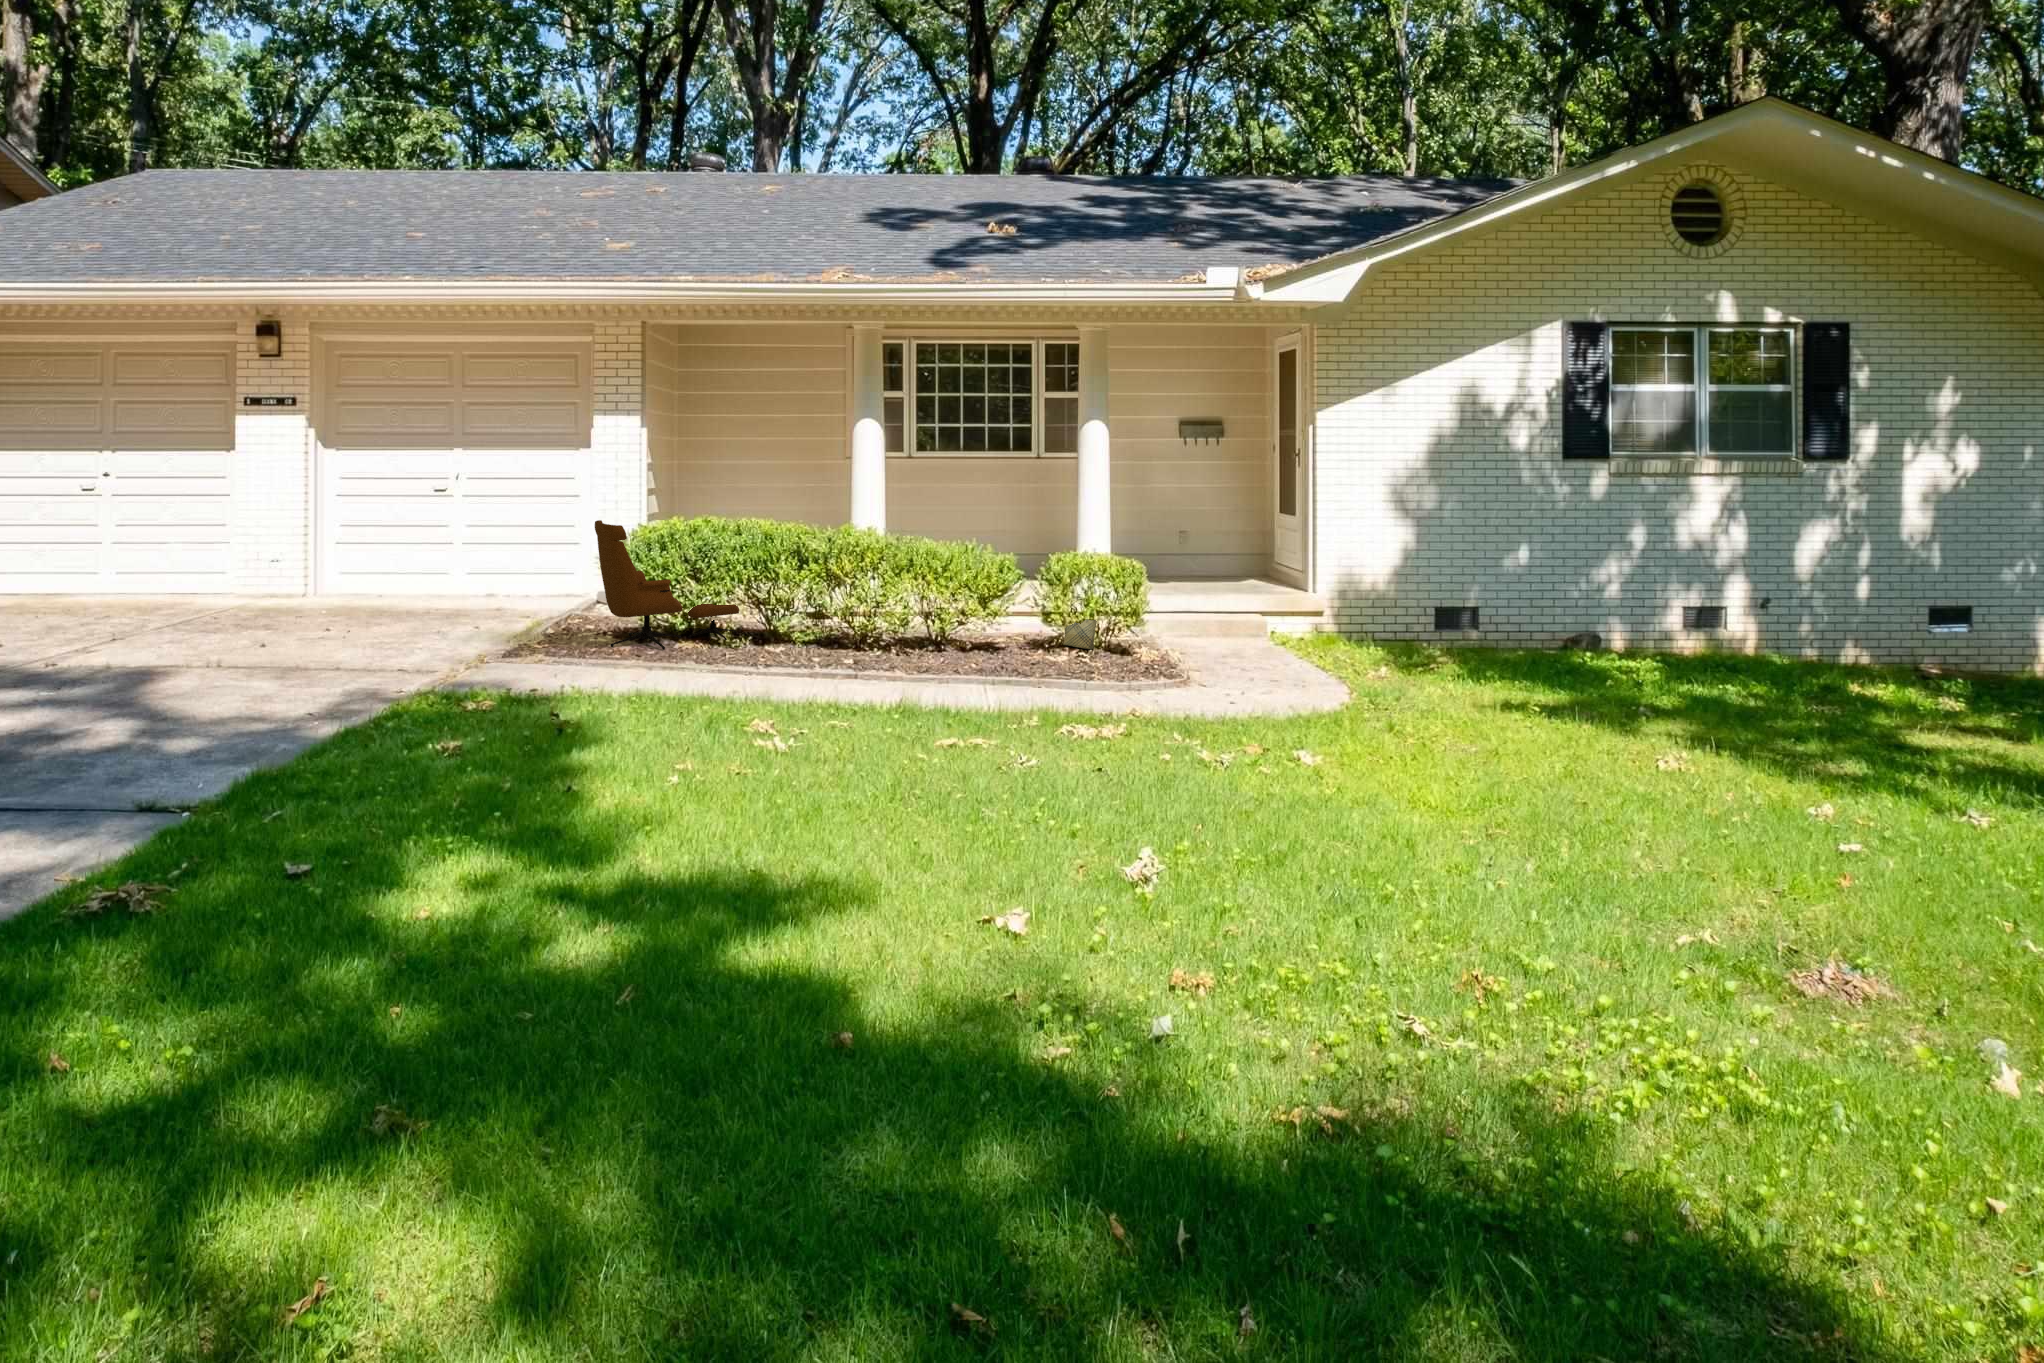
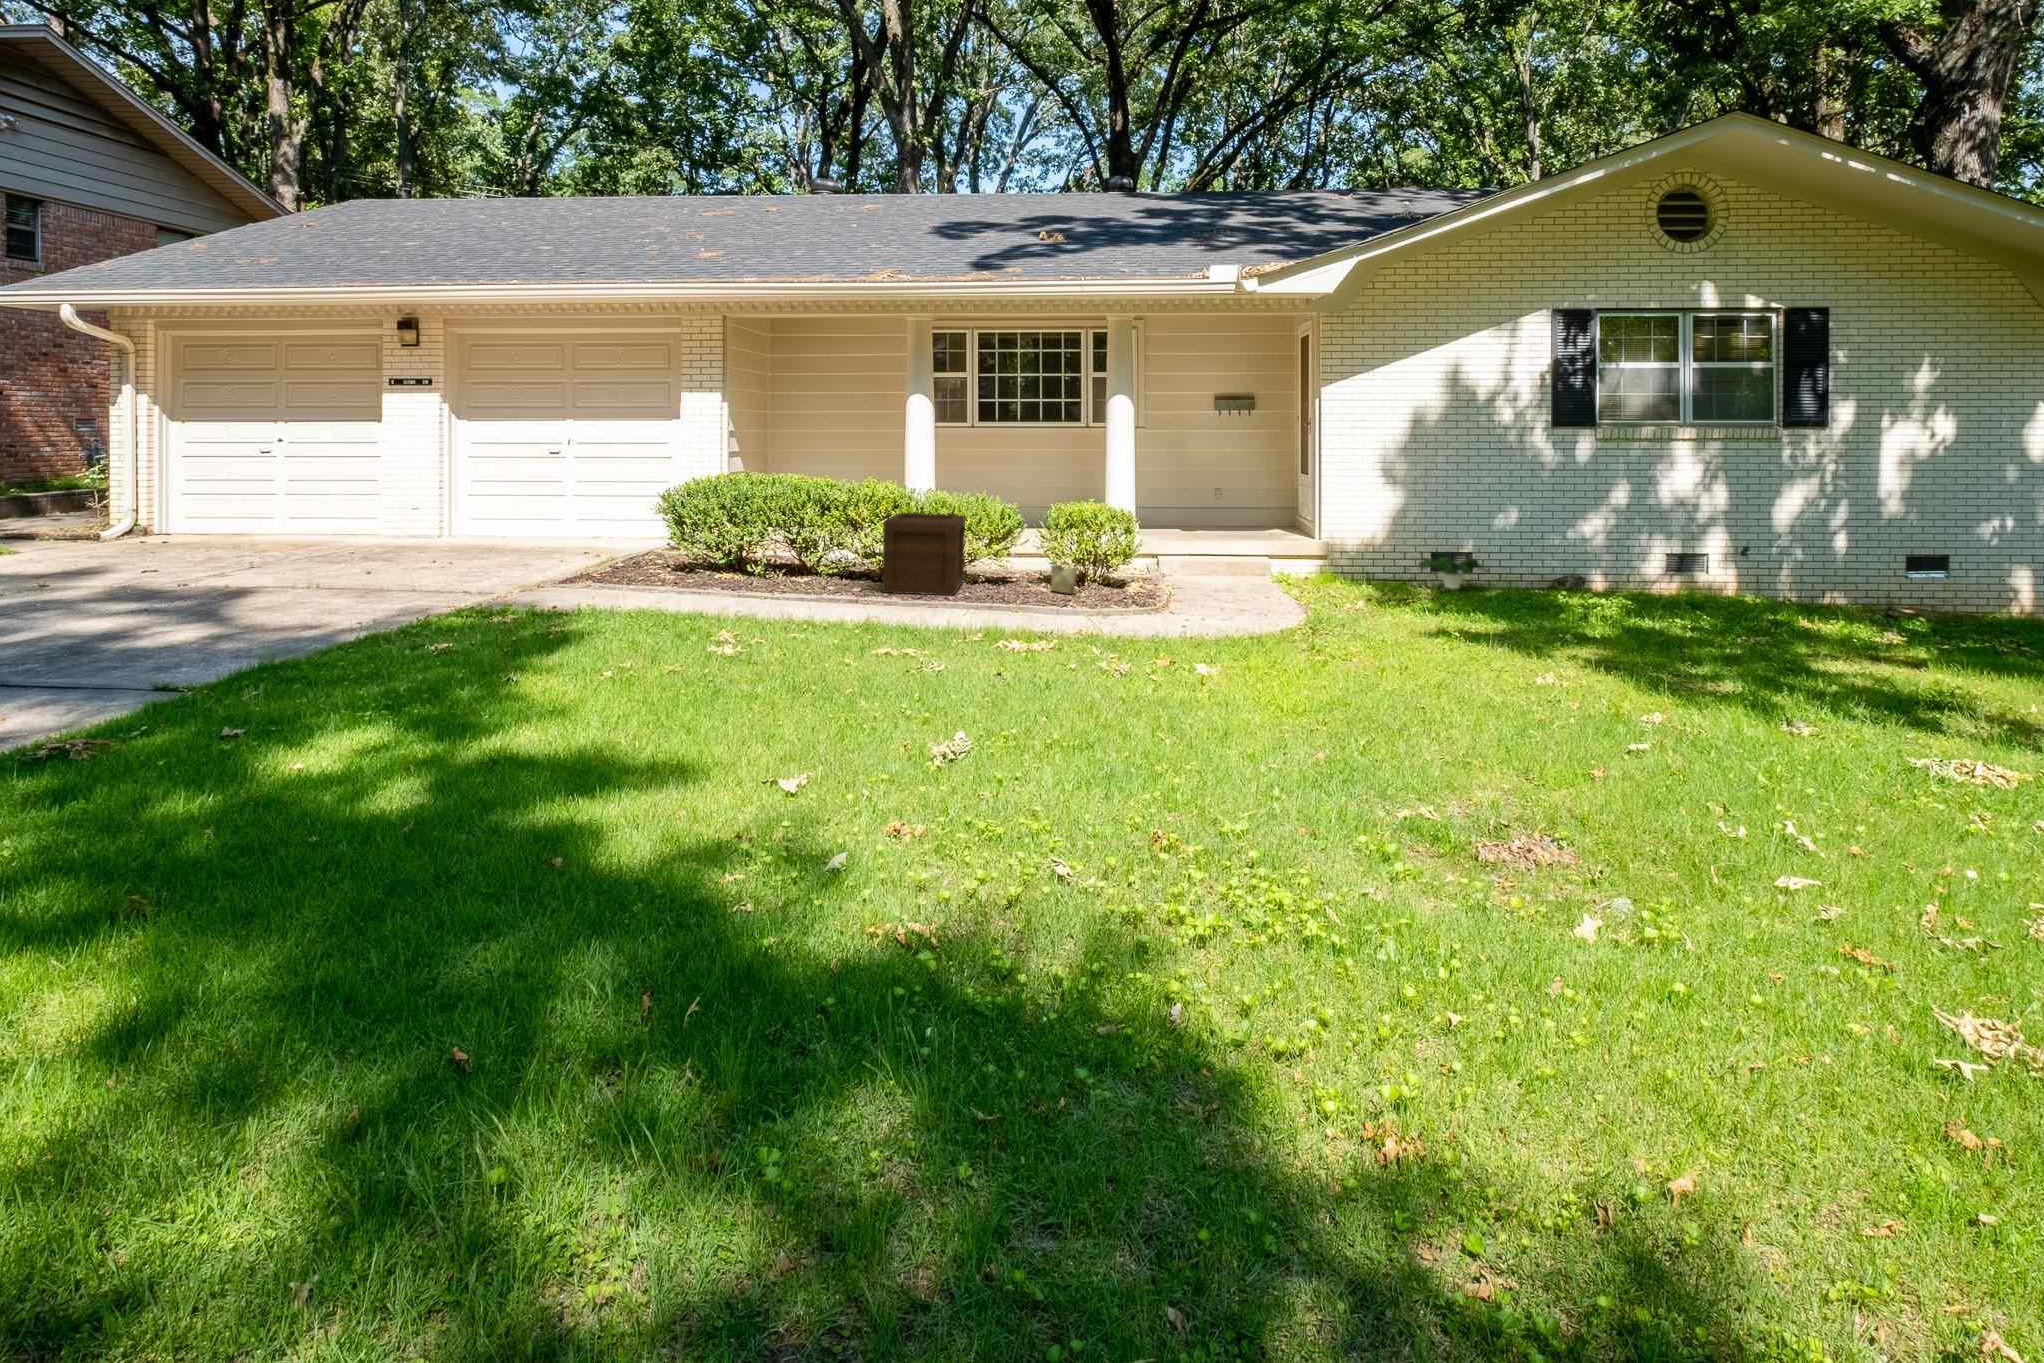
lounge chair: present [595,520,739,650] -> none [631,474,767,587]
wooden crate: none [884,559,970,654] -> present [882,513,965,595]
potted plant: none [1439,596,1516,632] -> present [1418,556,1488,589]

